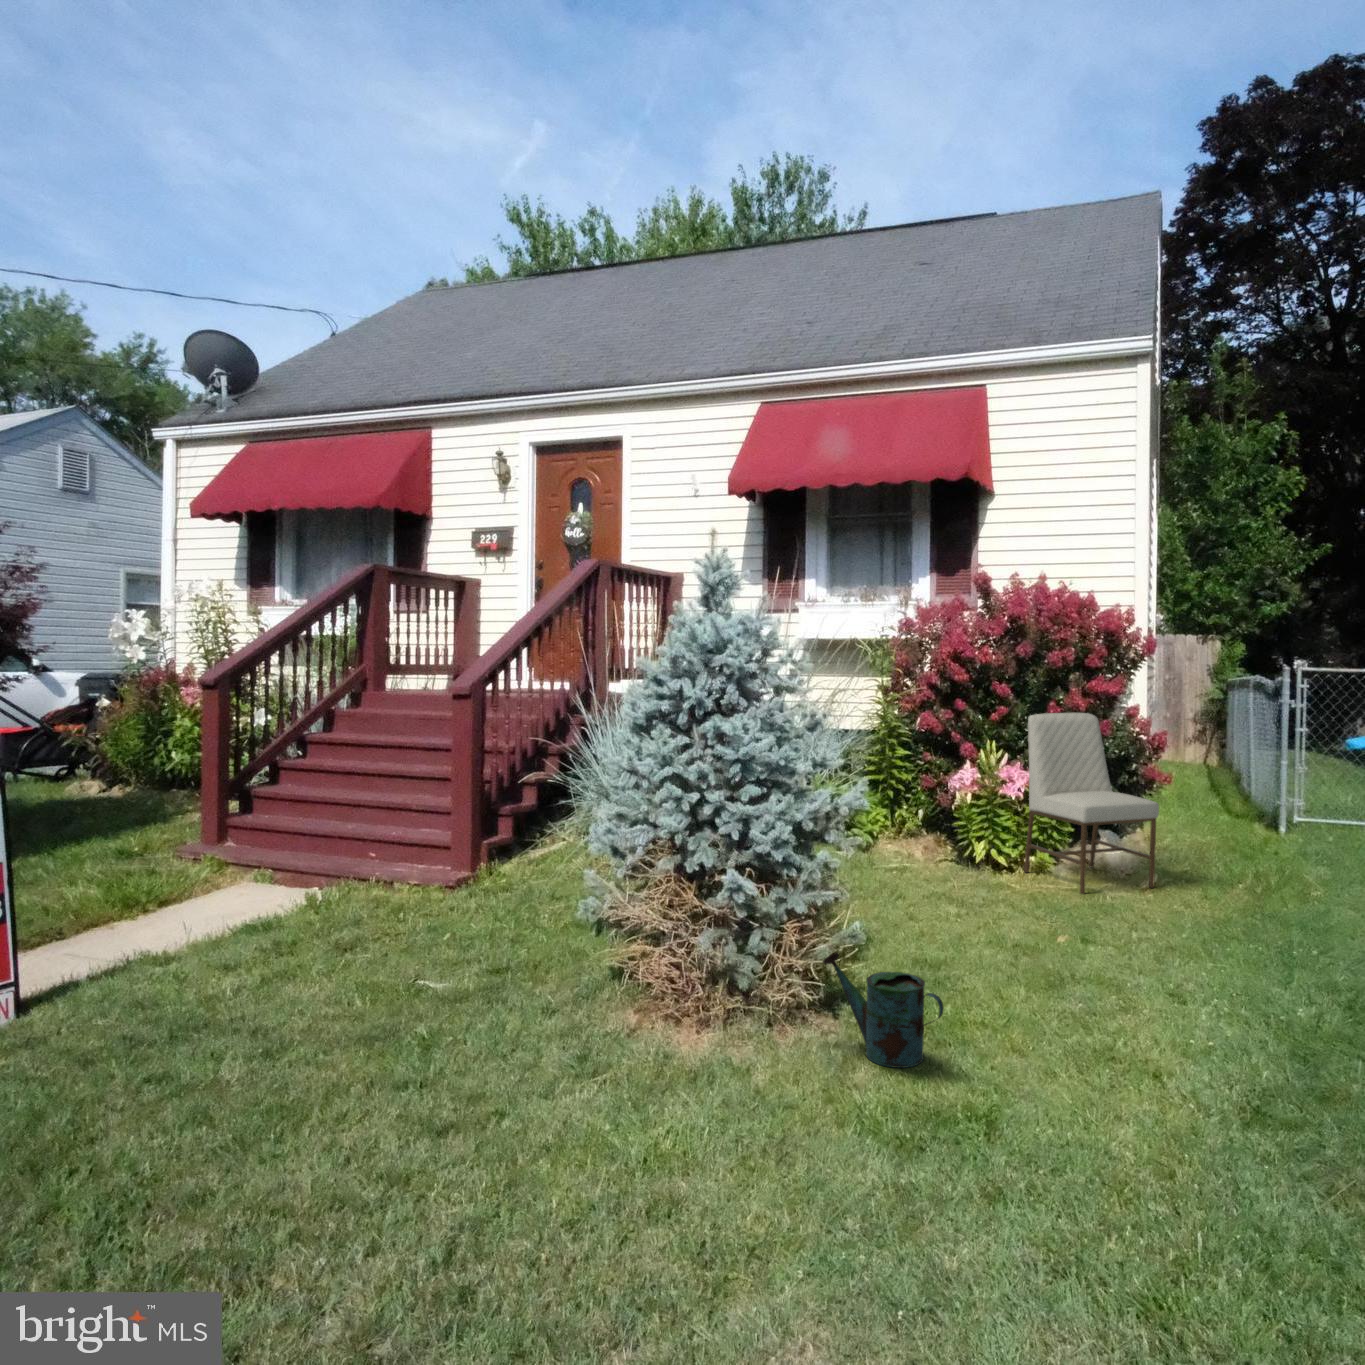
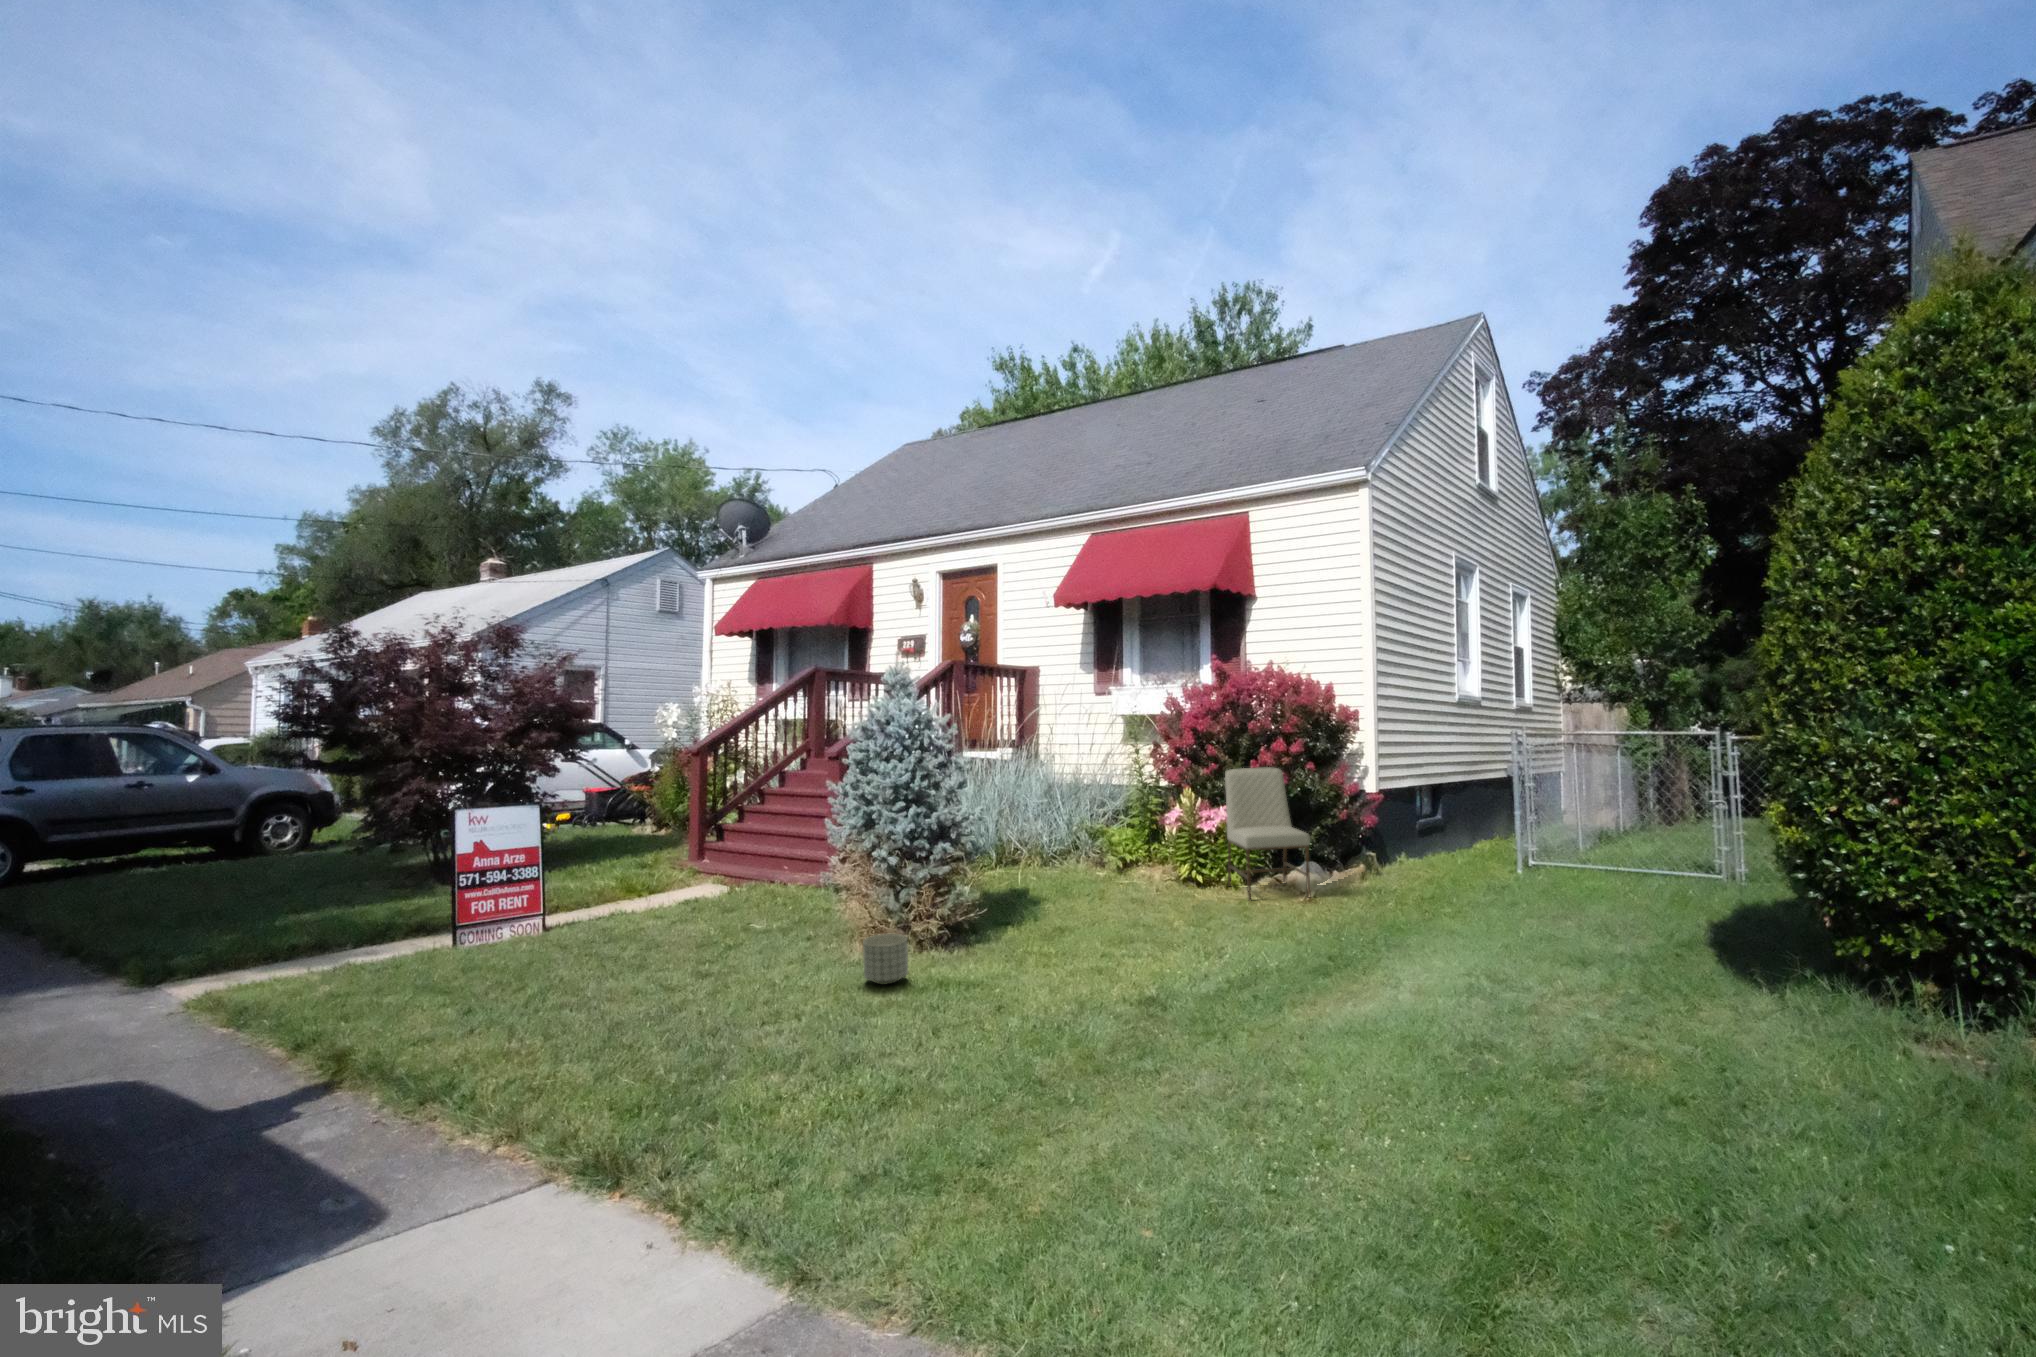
watering can: present [823,953,944,1068] -> none [955,922,1007,990]
planter: none [682,975,757,1063] -> present [863,934,908,985]

